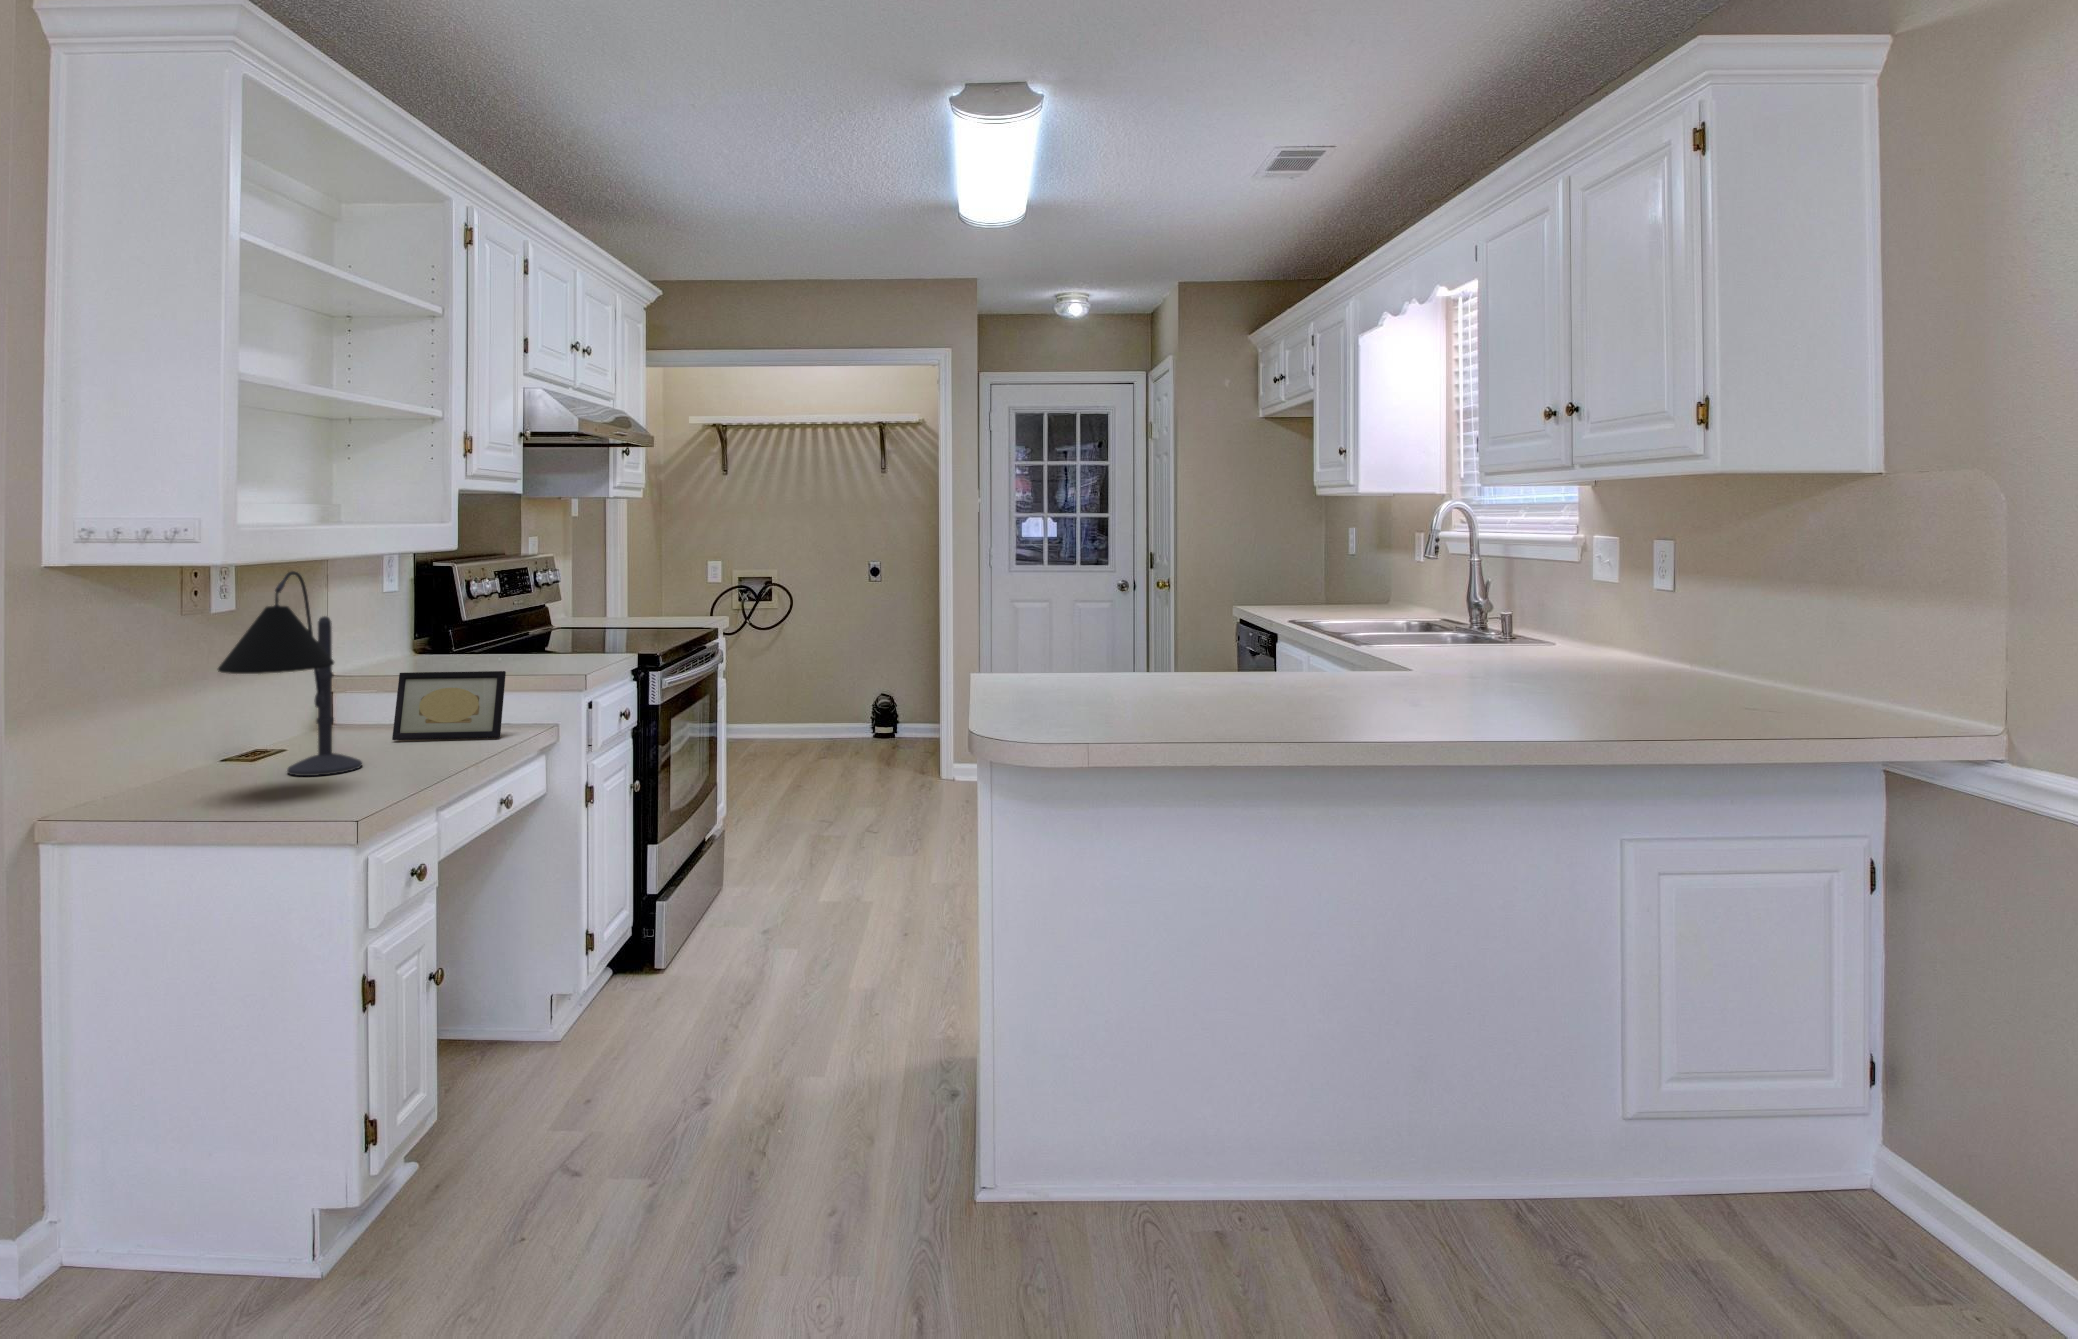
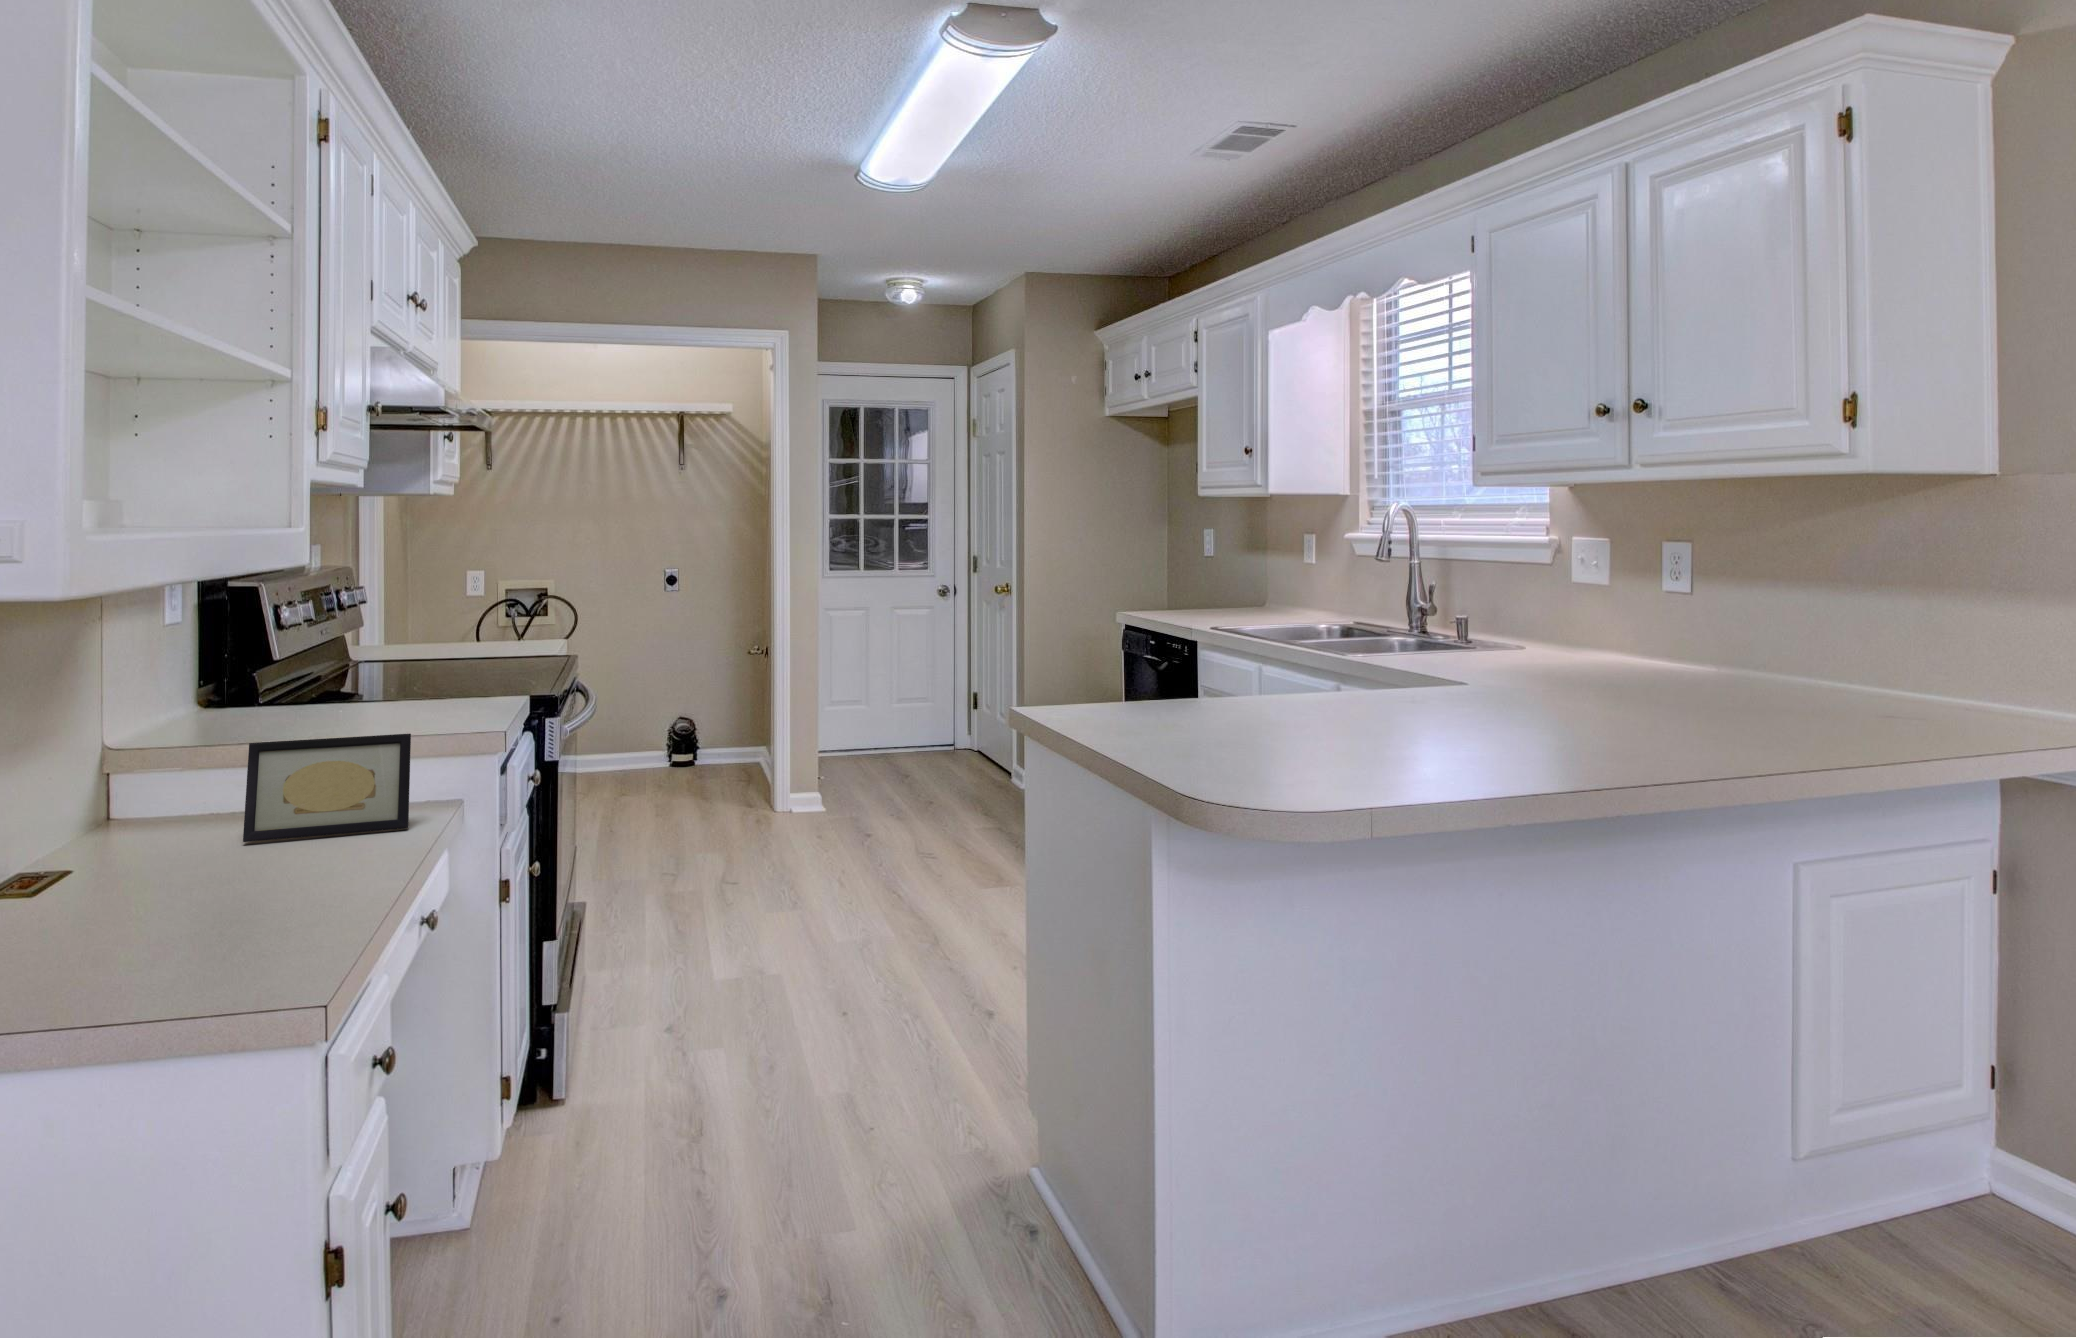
desk lamp: present [218,571,362,776] -> none [32,604,236,921]

